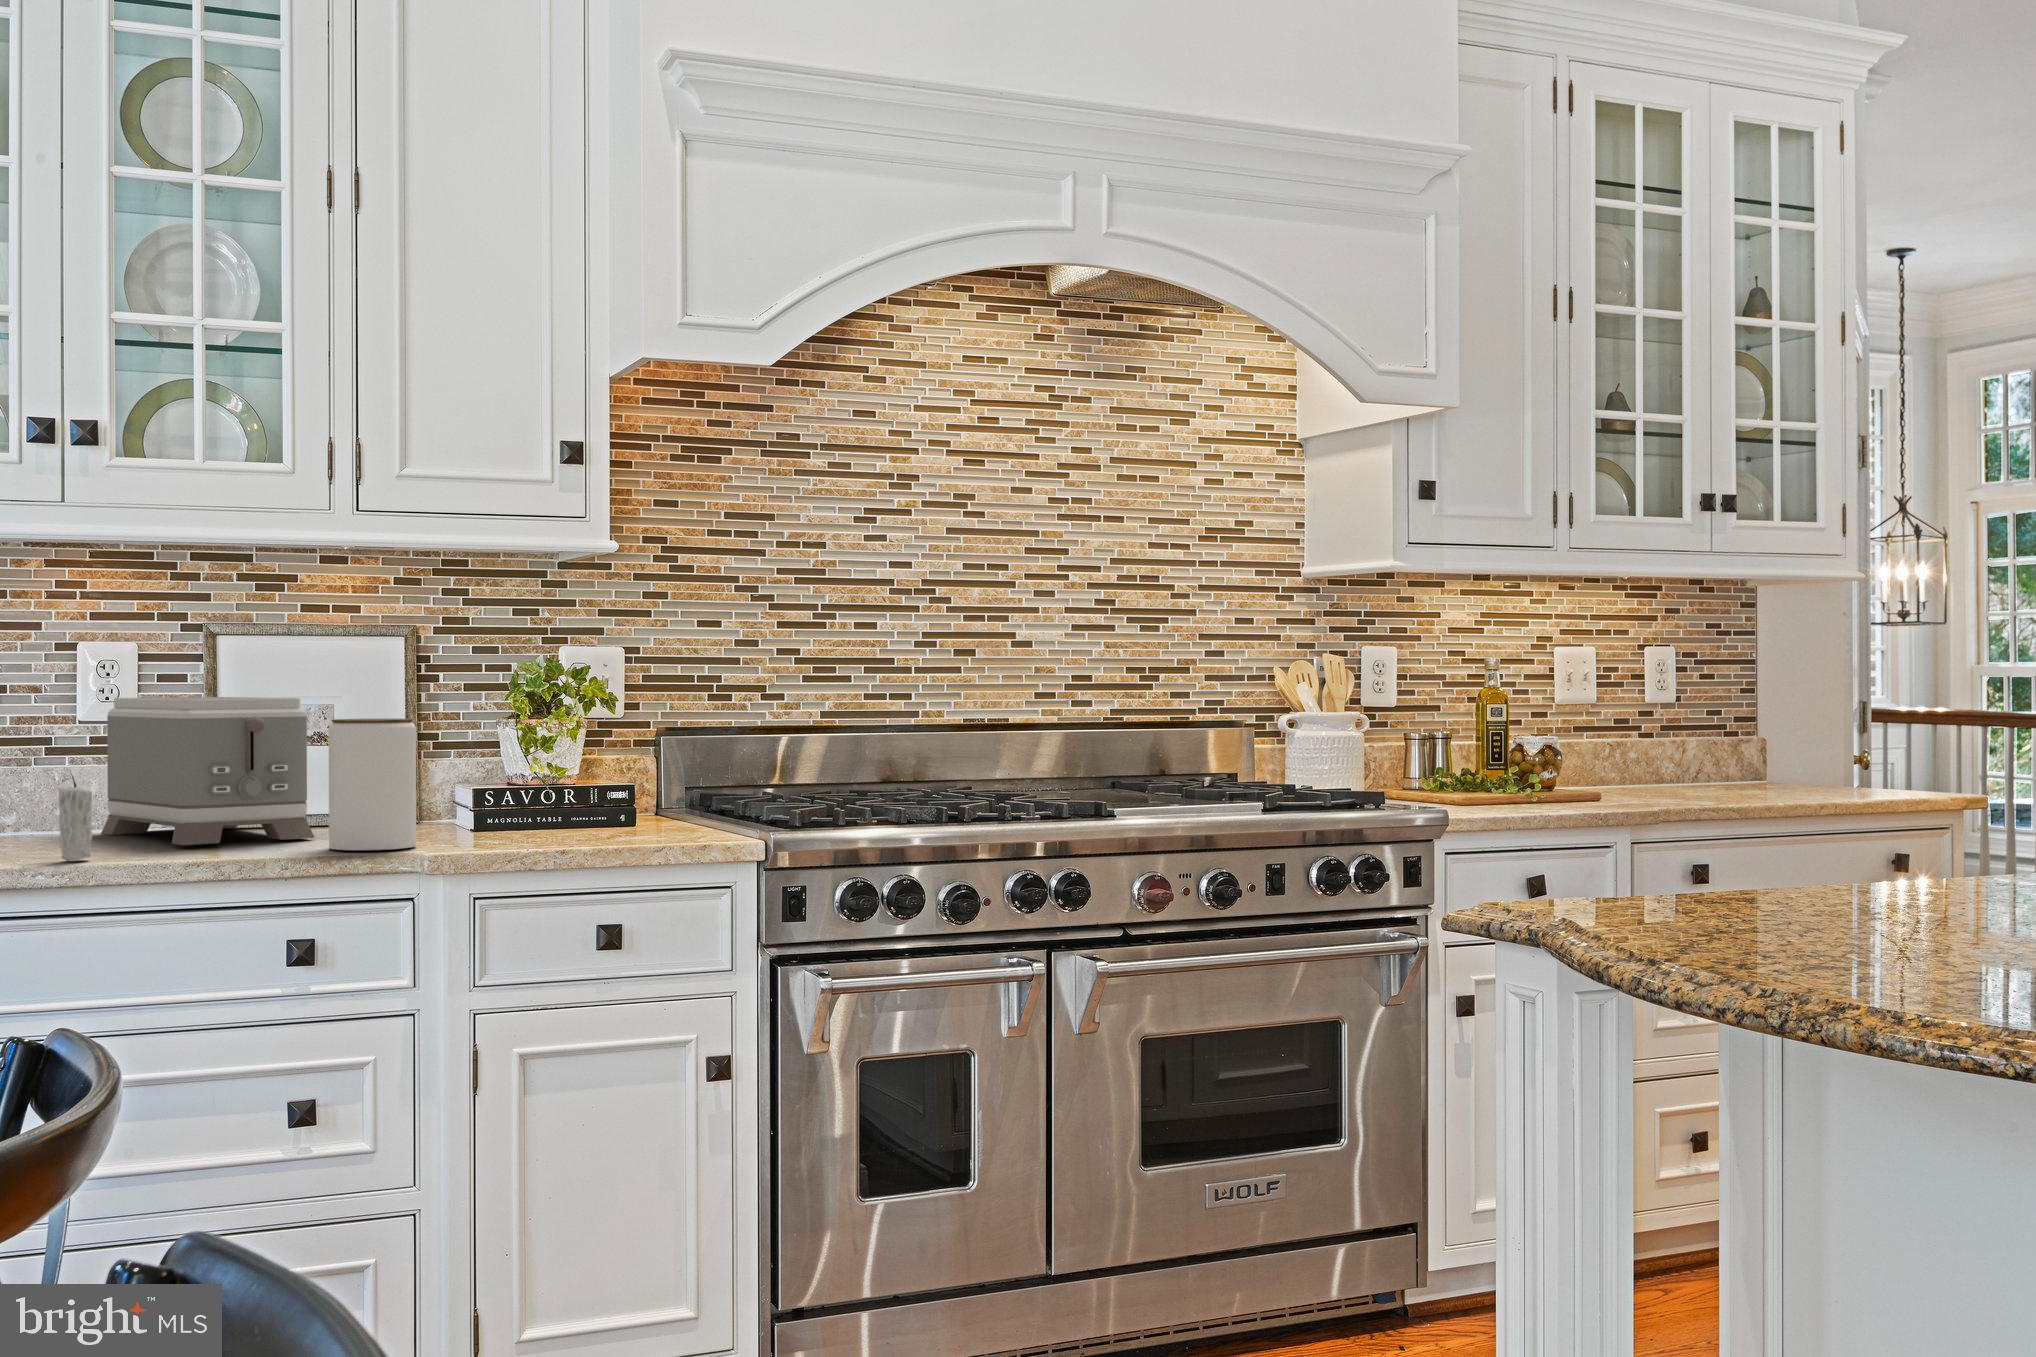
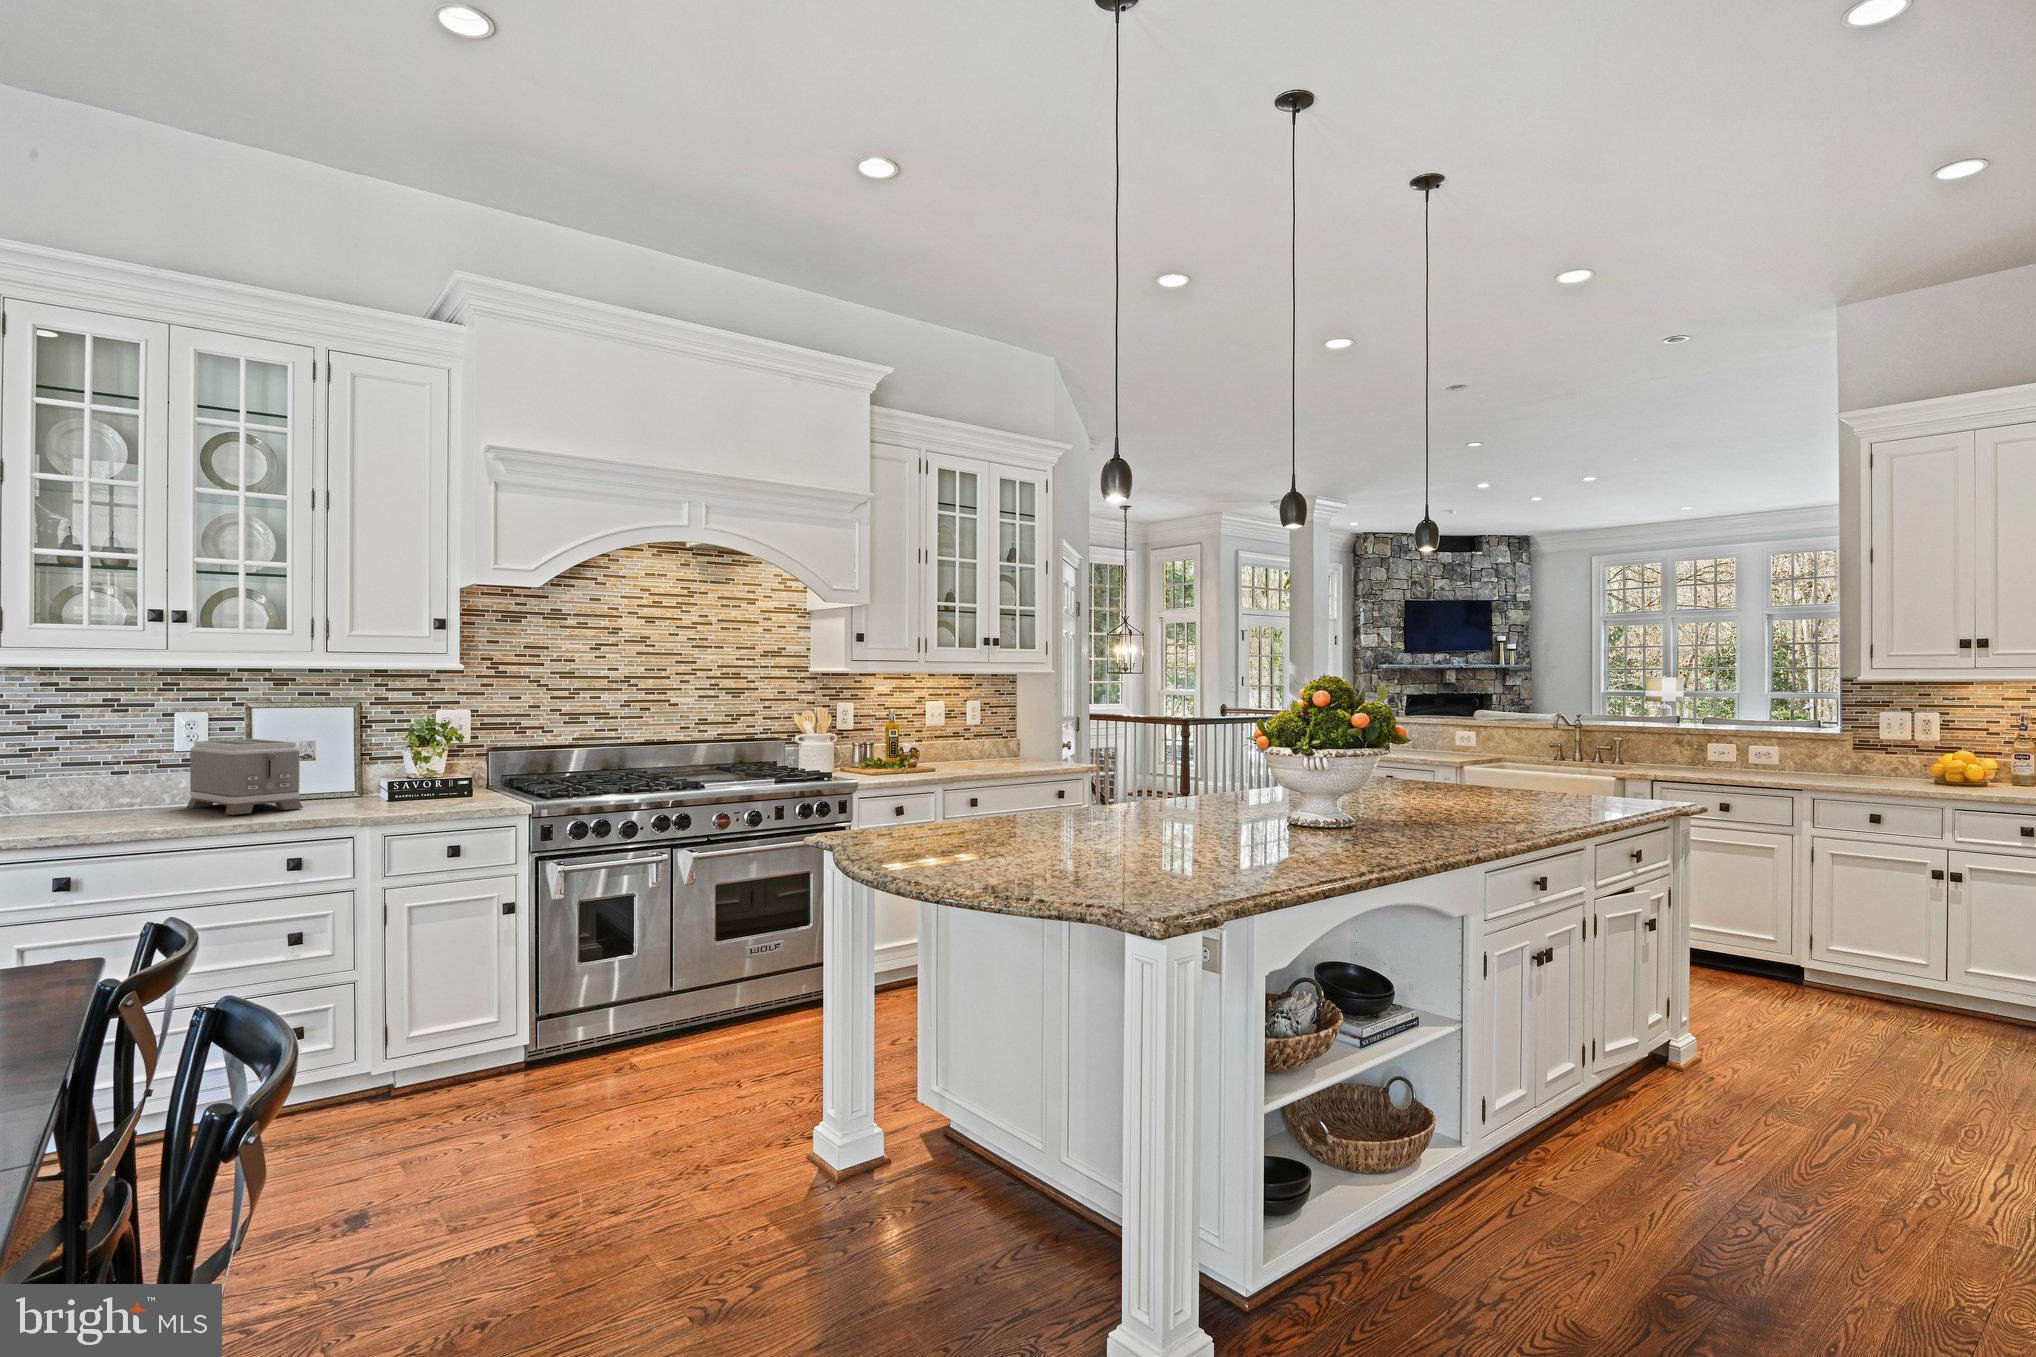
jar: present [329,718,416,850] -> none [310,753,356,816]
candle: present [59,774,92,861] -> none [163,782,182,826]

